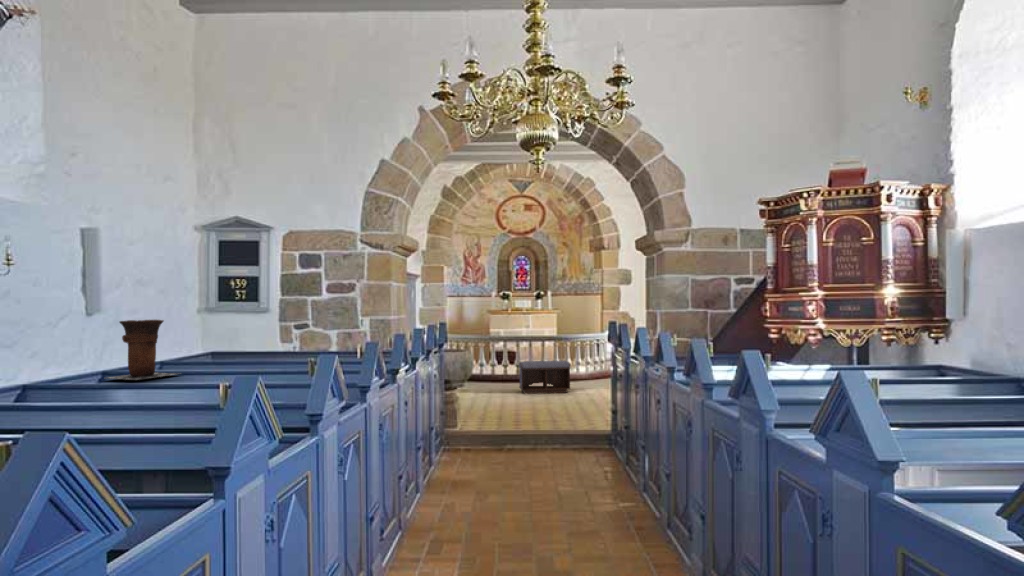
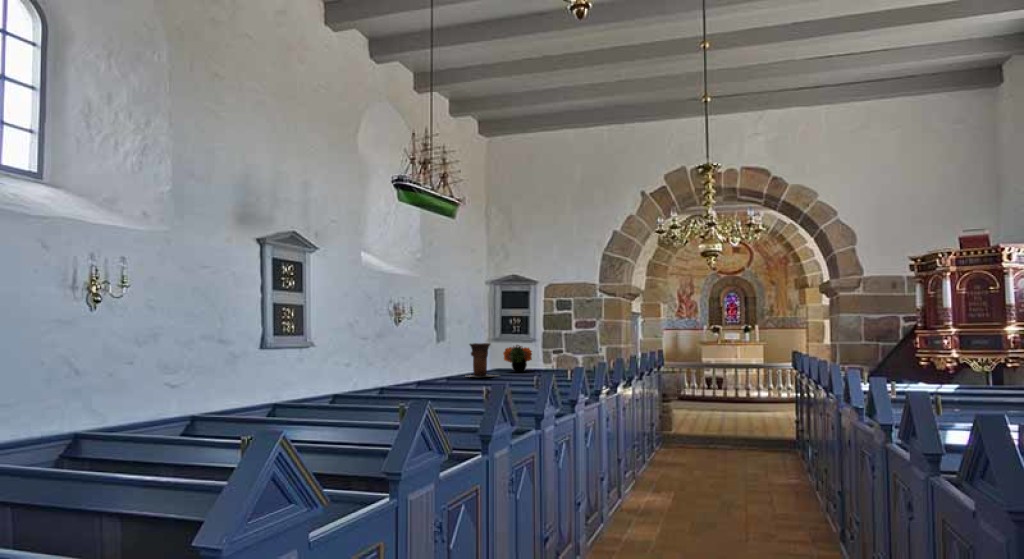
flower arrangement: none [198,320,251,363] -> present [503,345,532,372]
bench: present [519,361,571,394] -> none [725,386,773,414]

